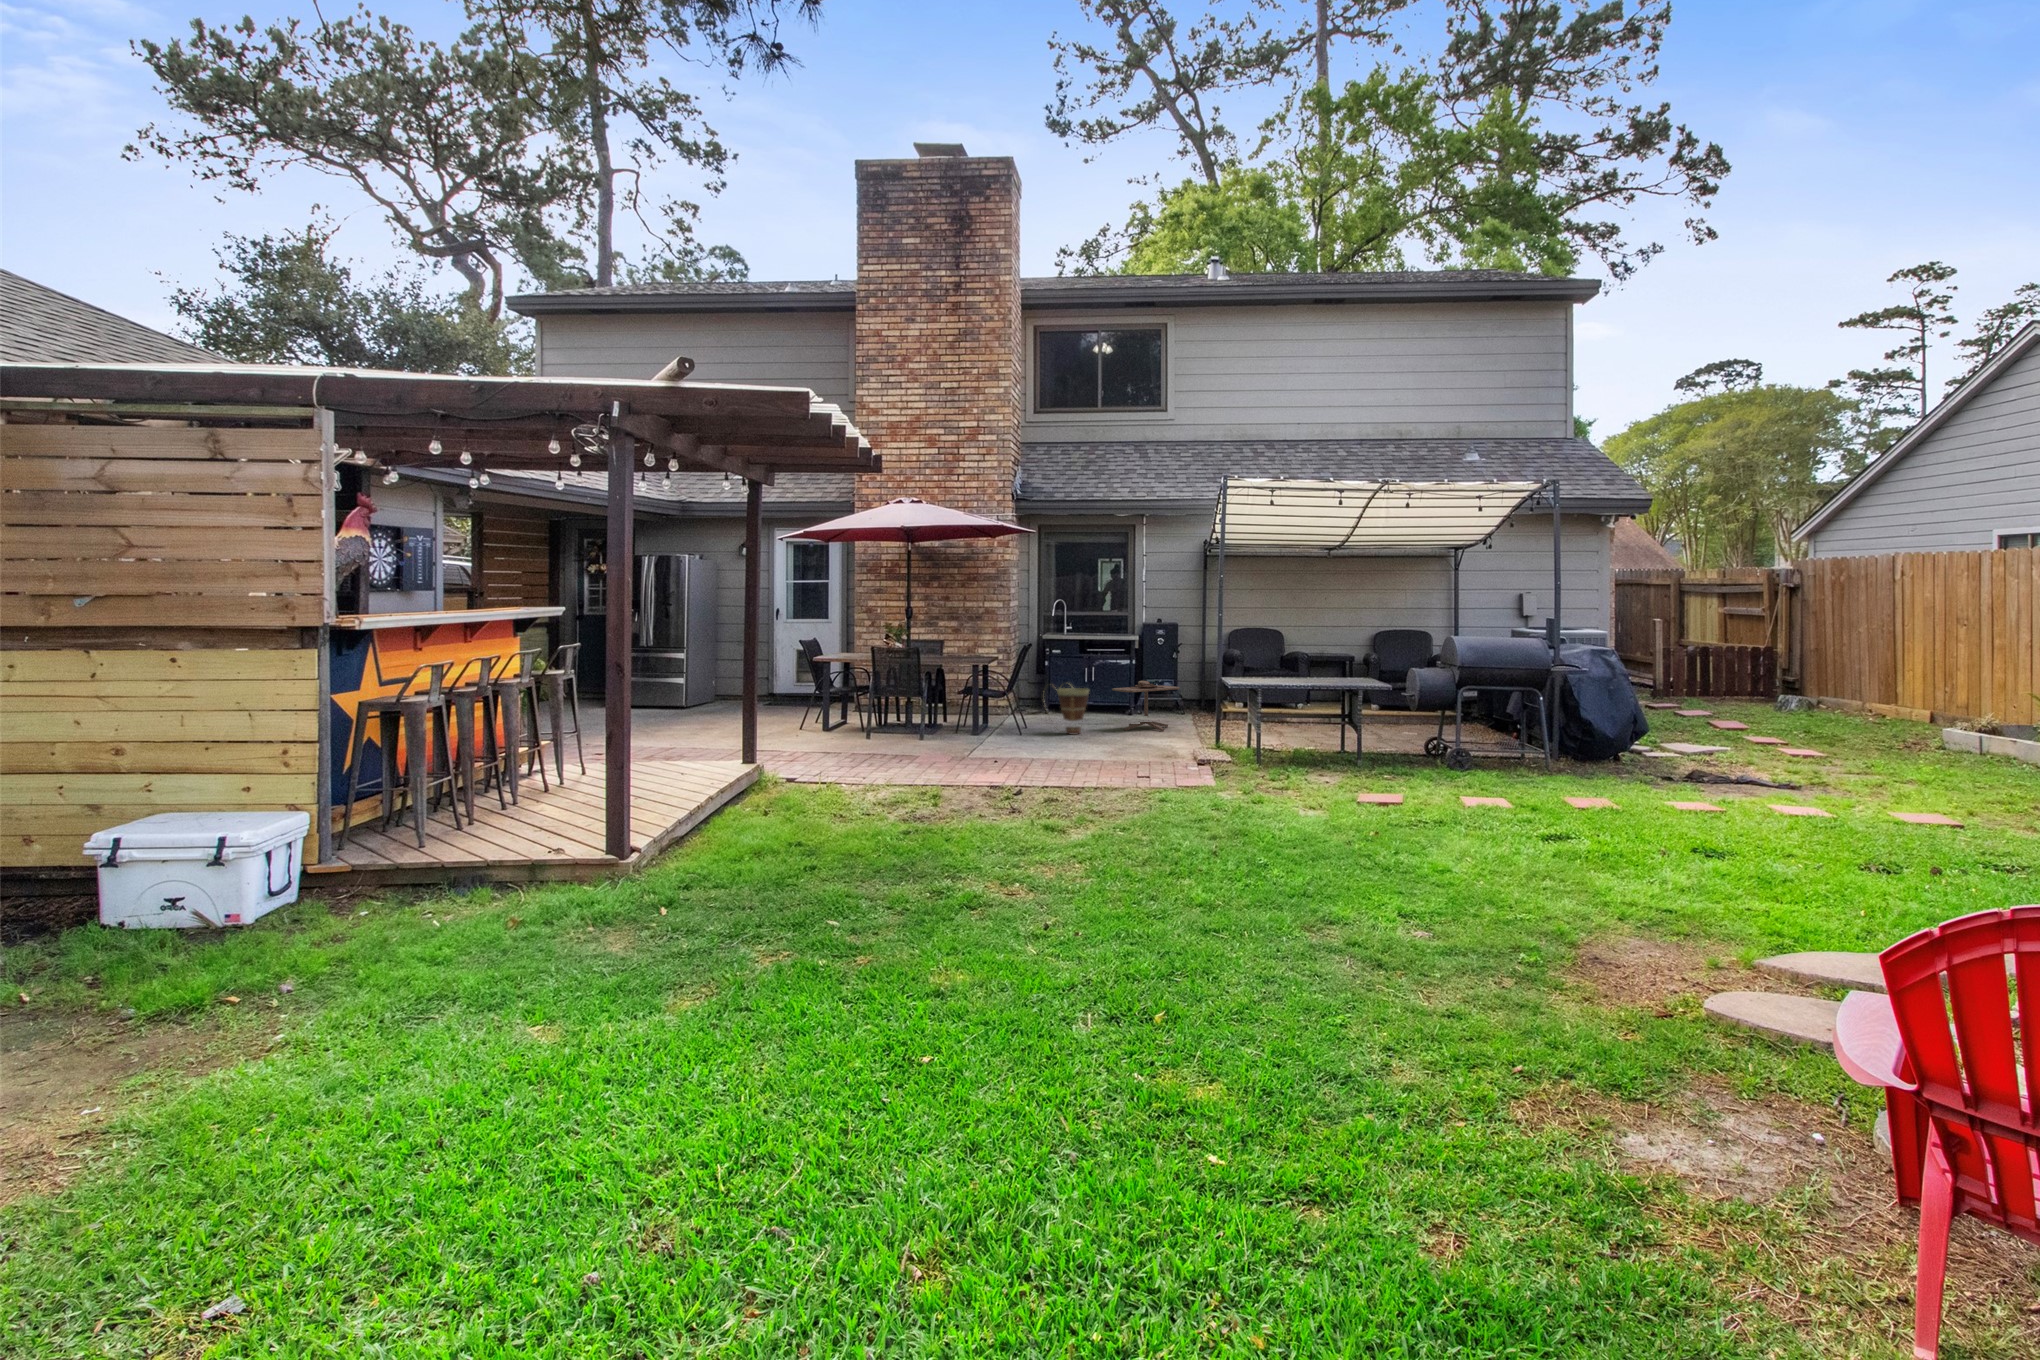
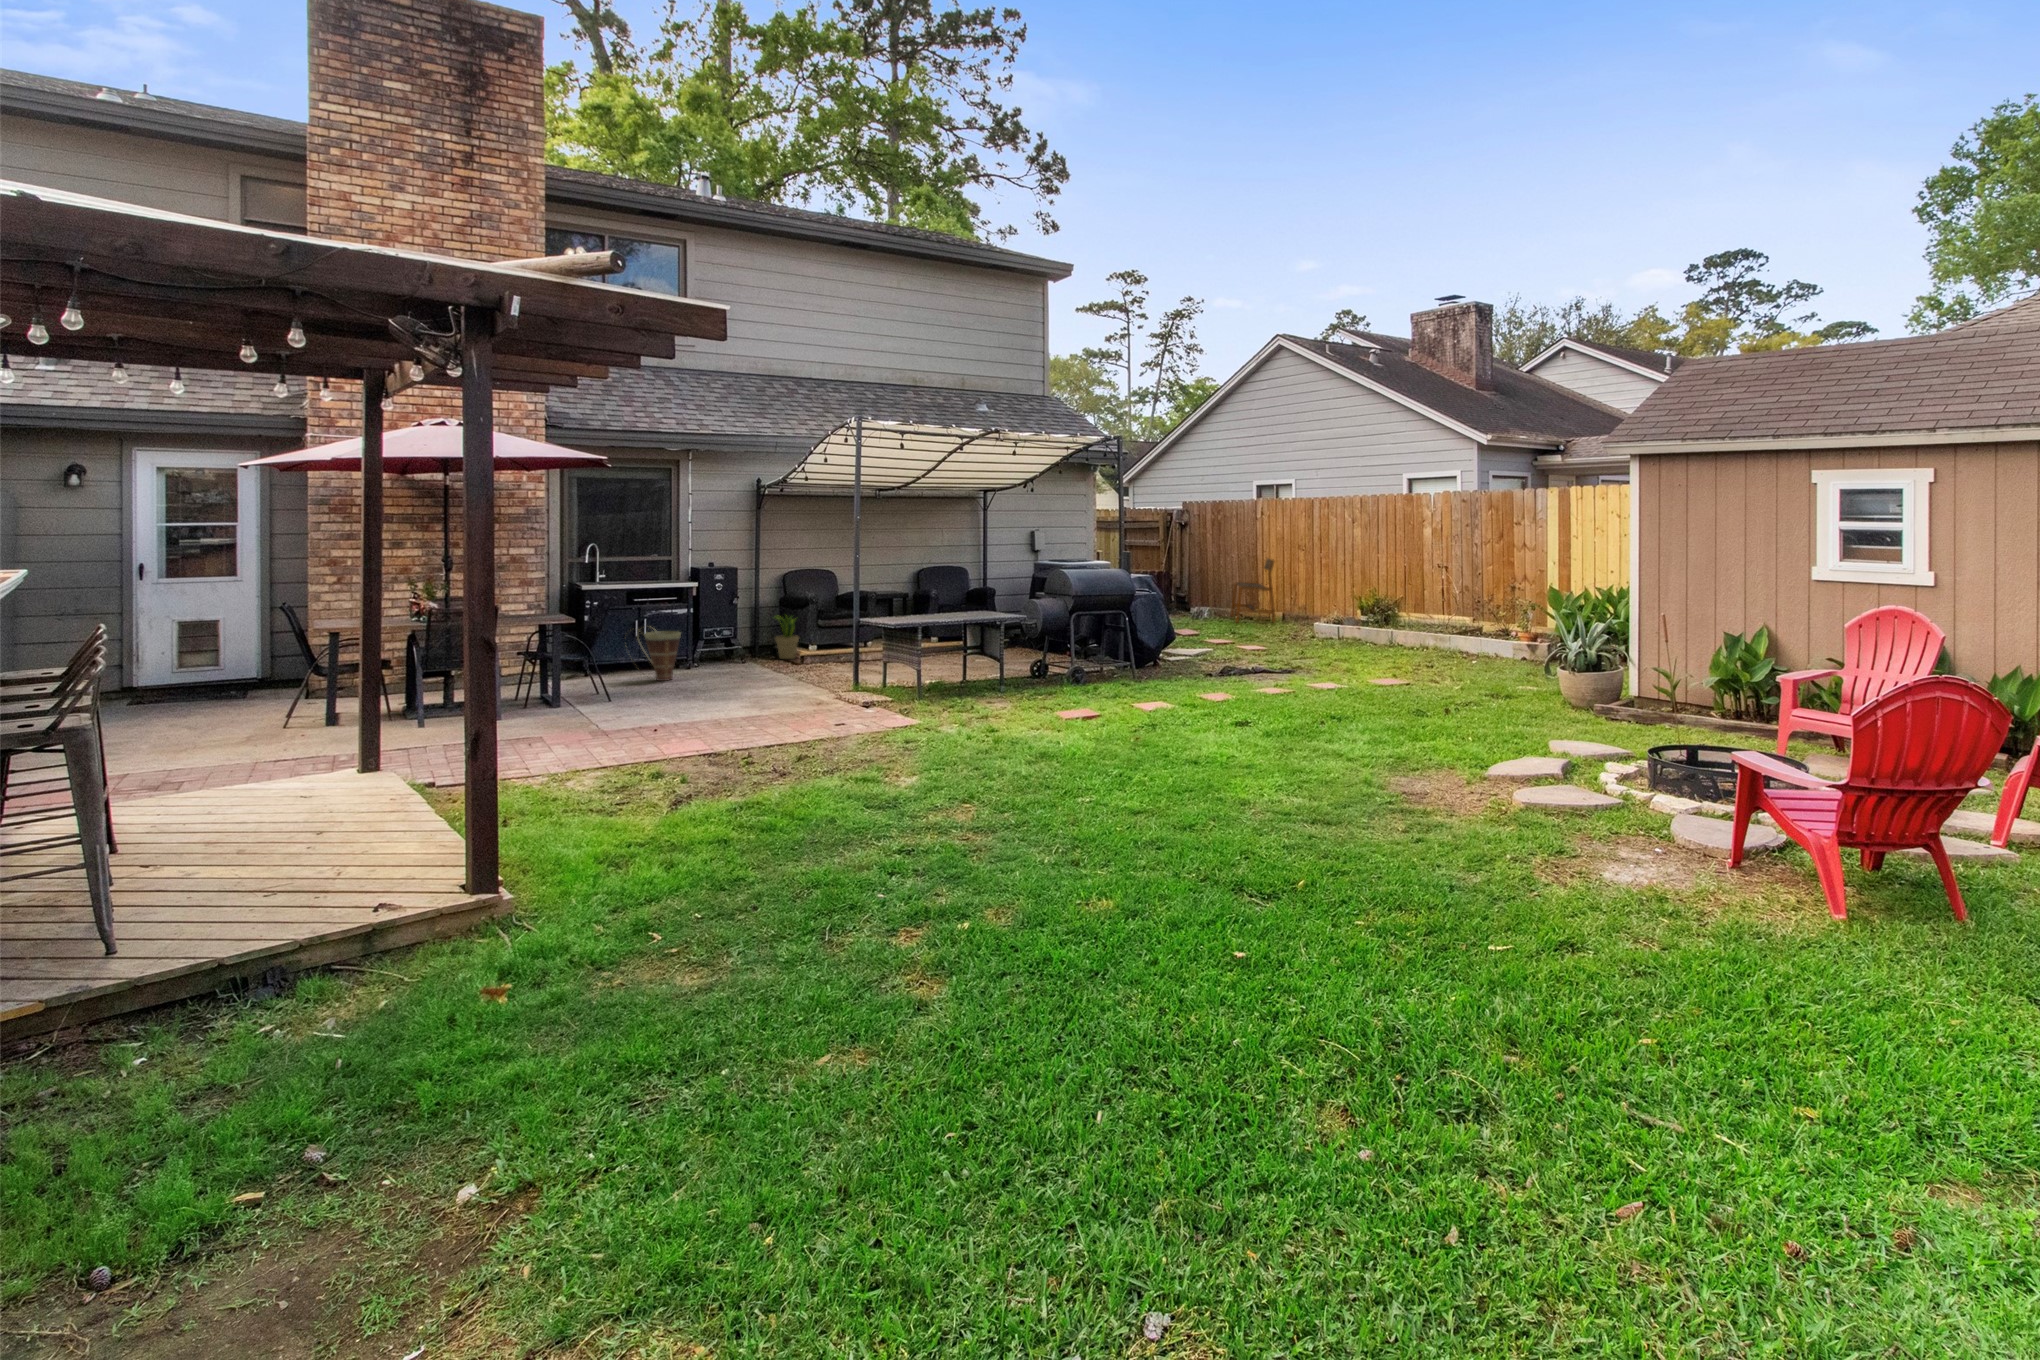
bench: none [1866,635,1947,728] -> present [1231,559,1276,622]
potted plant: none [1205,679,1232,725] -> present [776,616,799,659]
side table: present [1112,681,1180,732] -> none [694,619,758,672]

